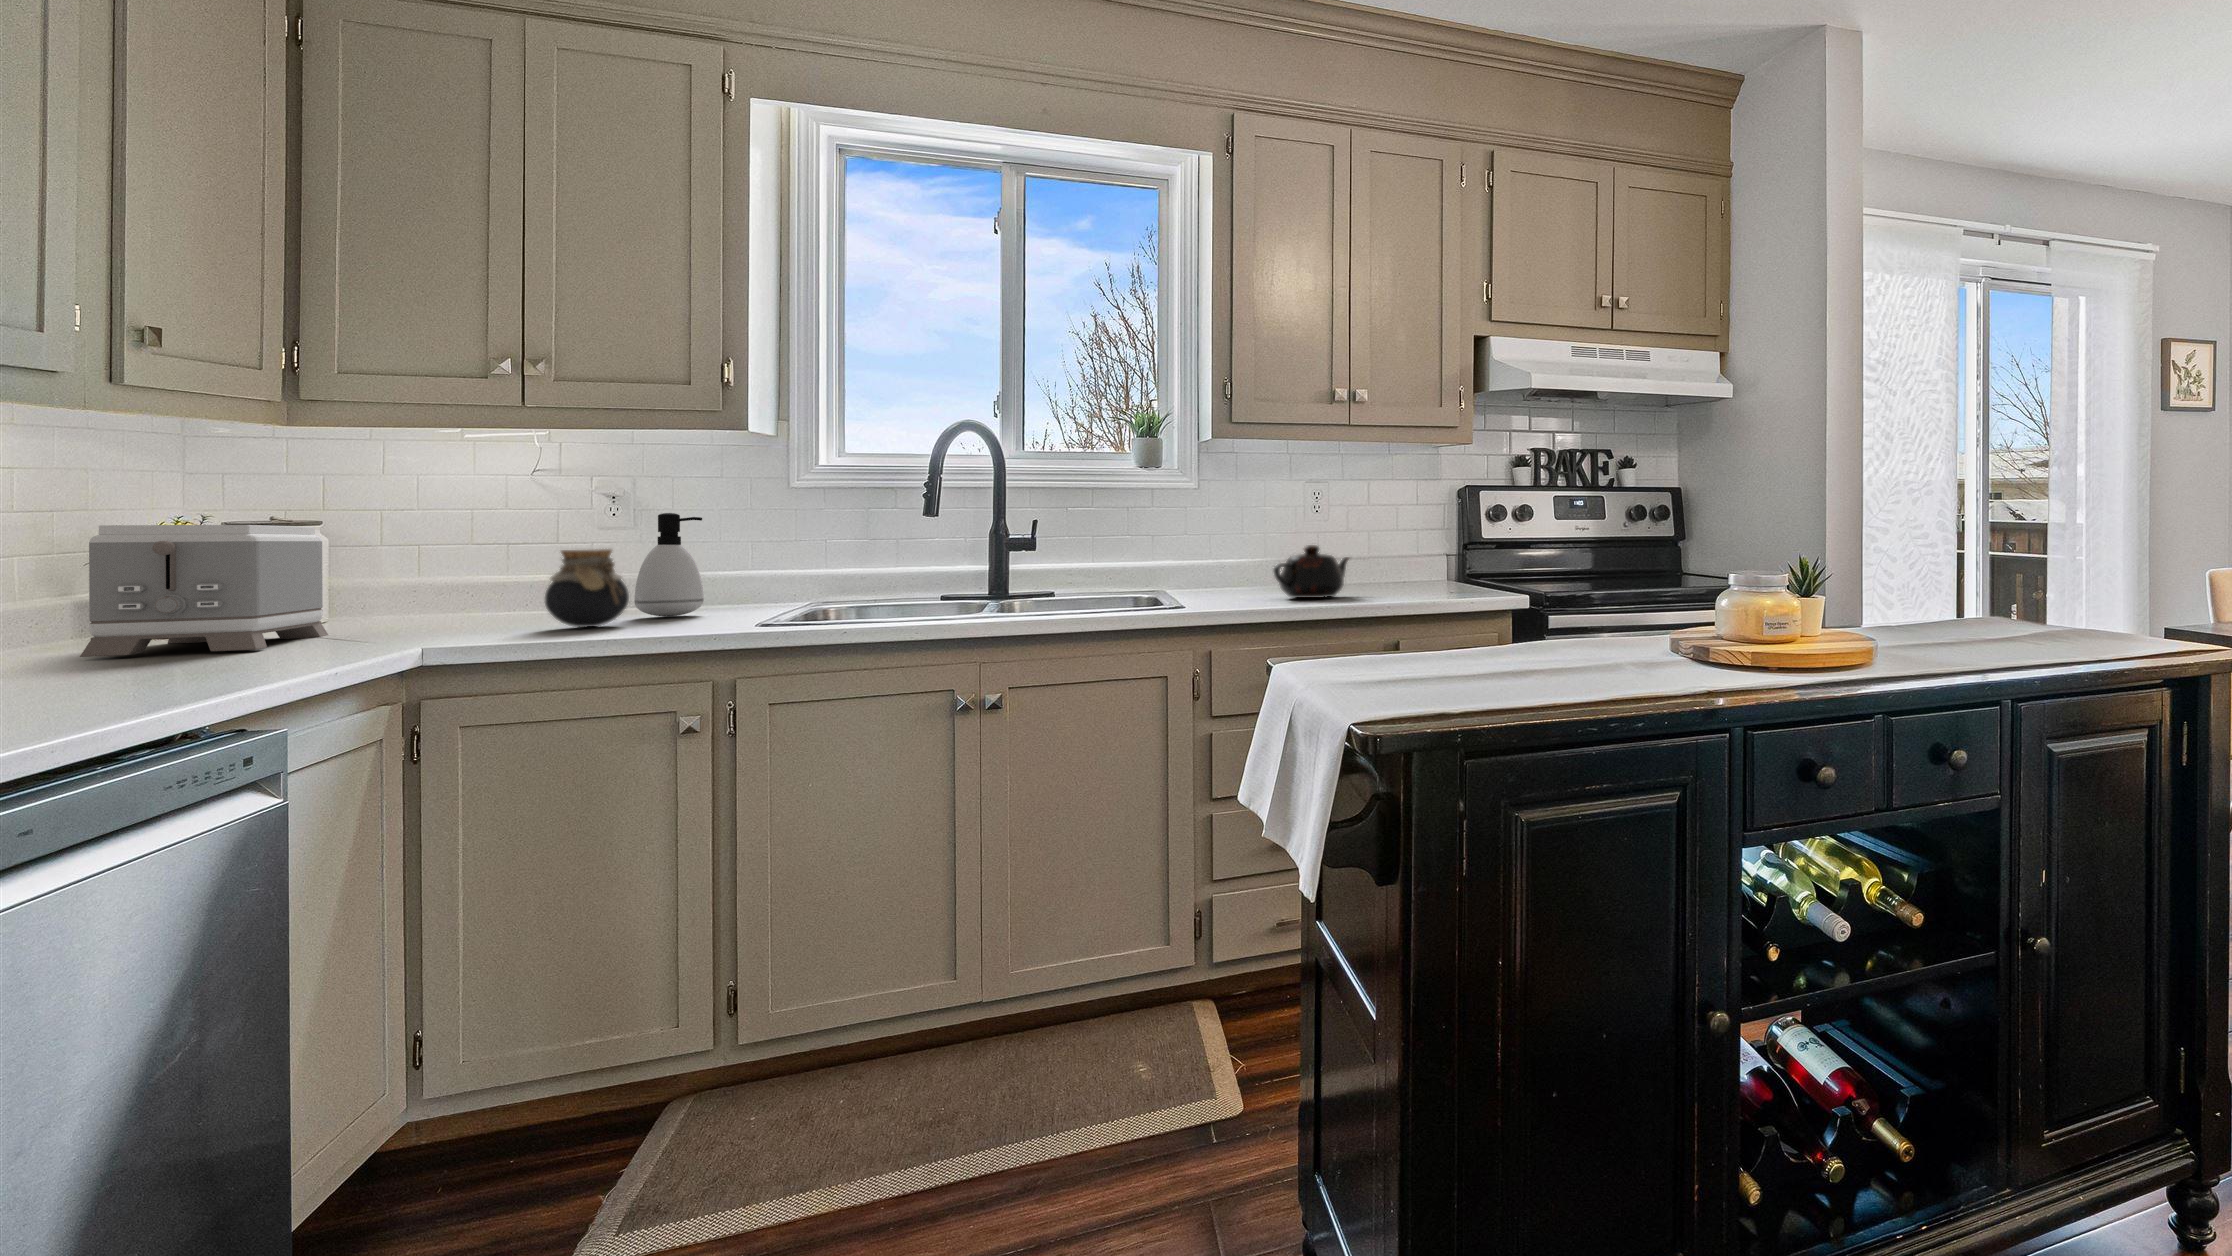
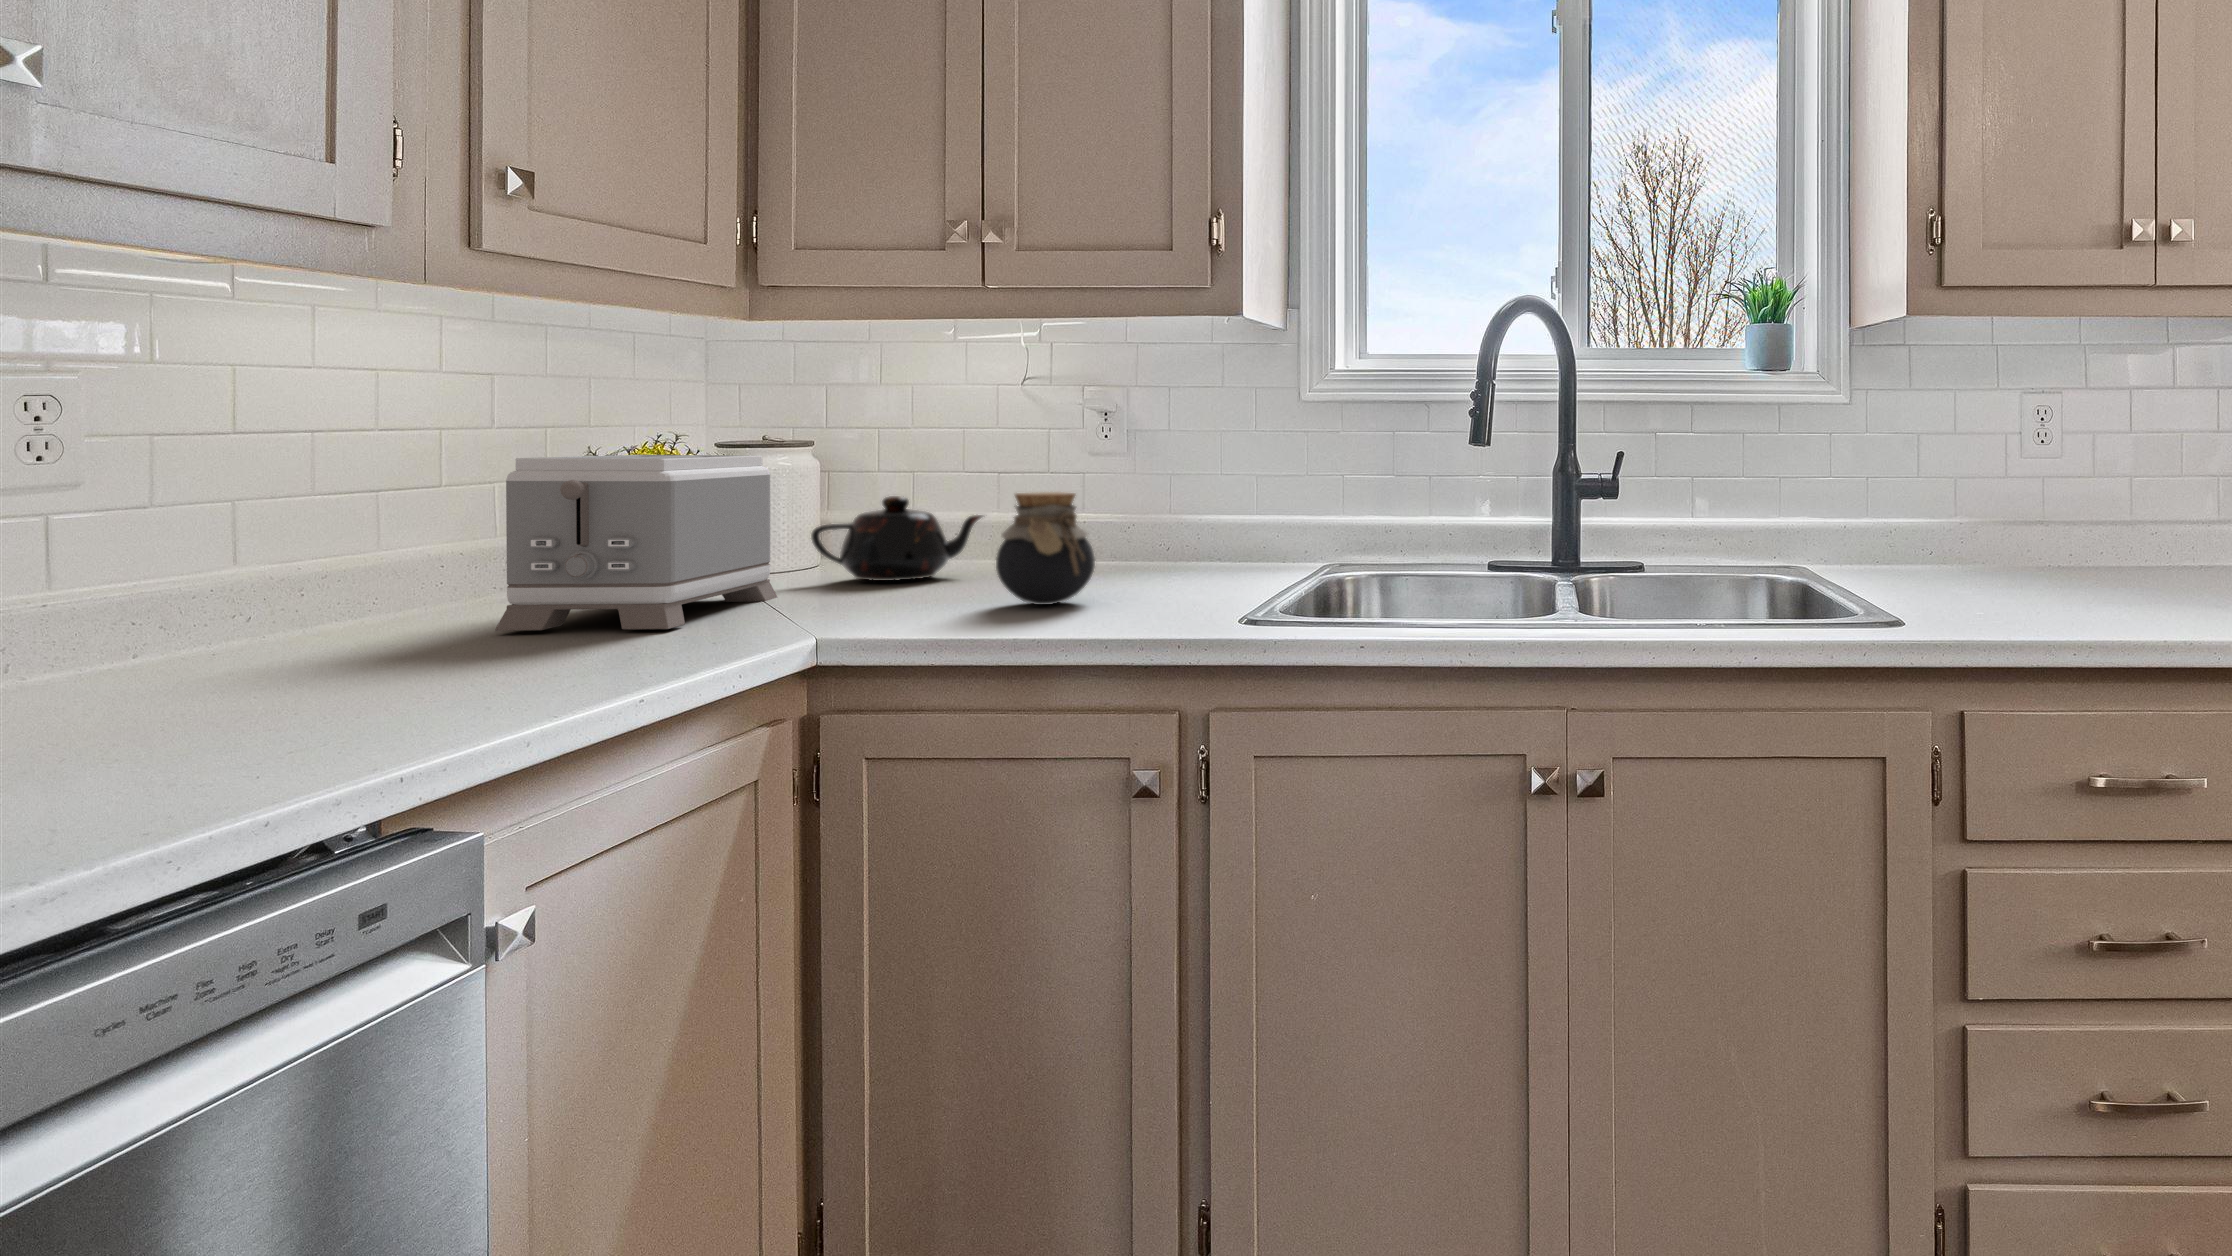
soap dispenser: present [634,513,704,616] -> none [1108,439,1189,584]
teapot: present [1274,545,1349,598] -> present [811,496,983,581]

